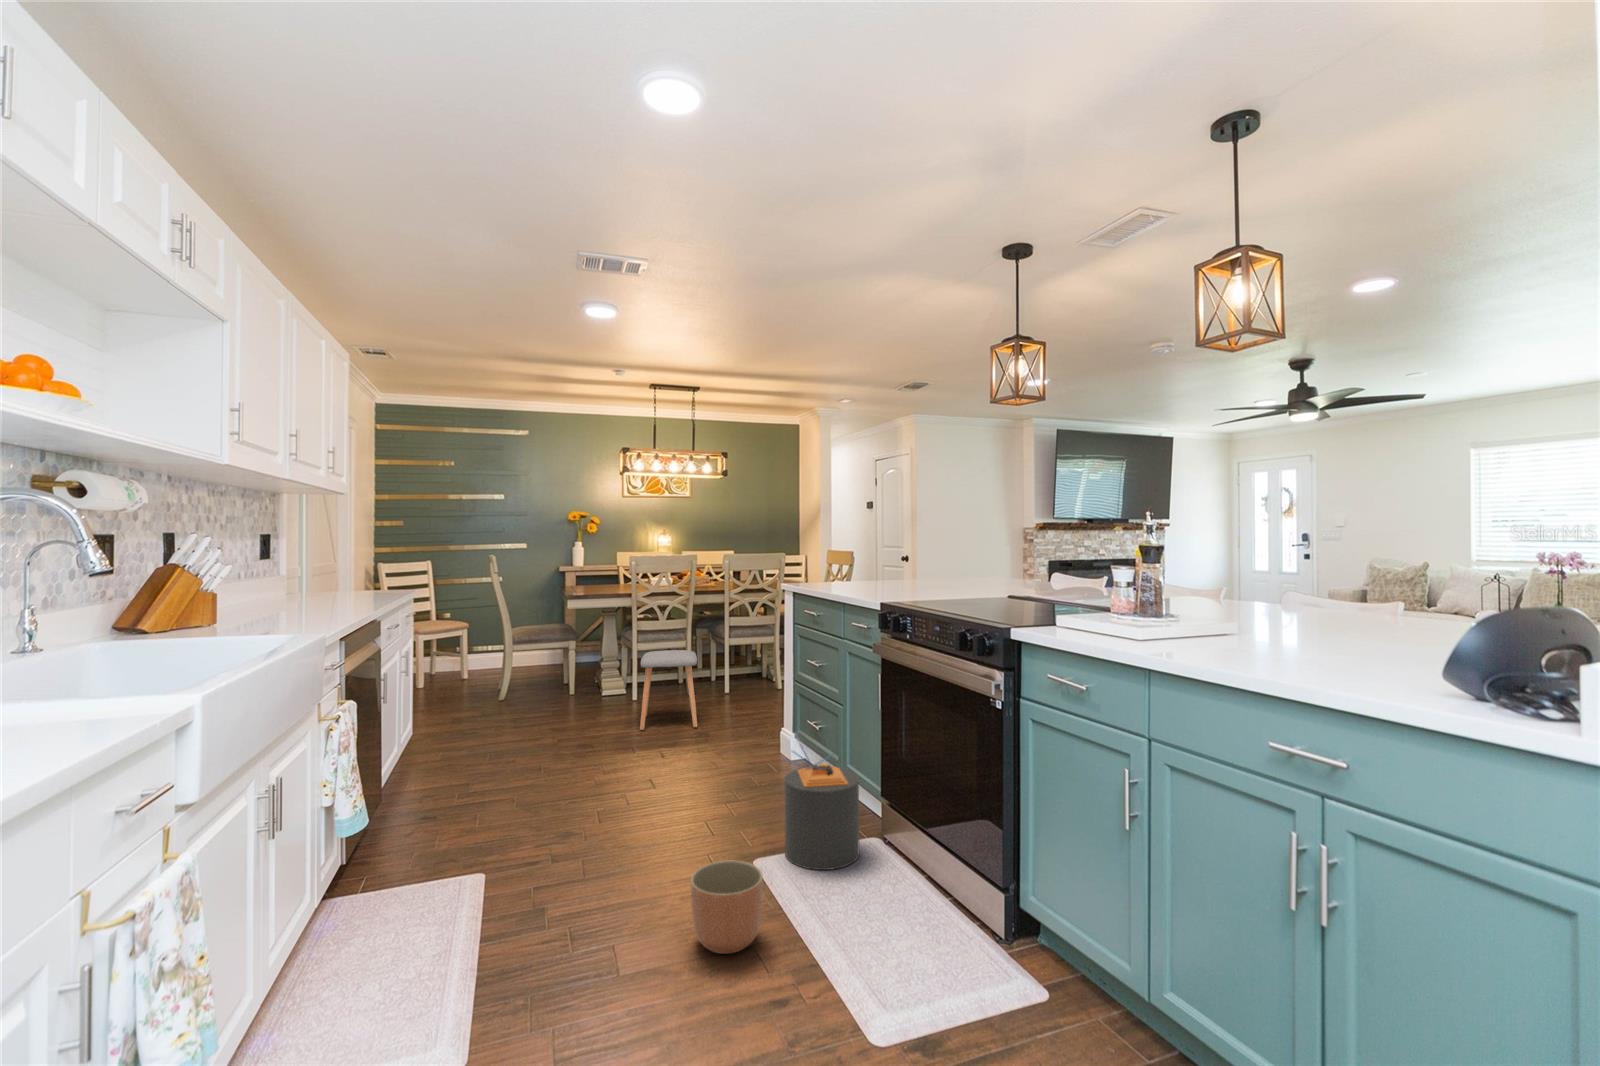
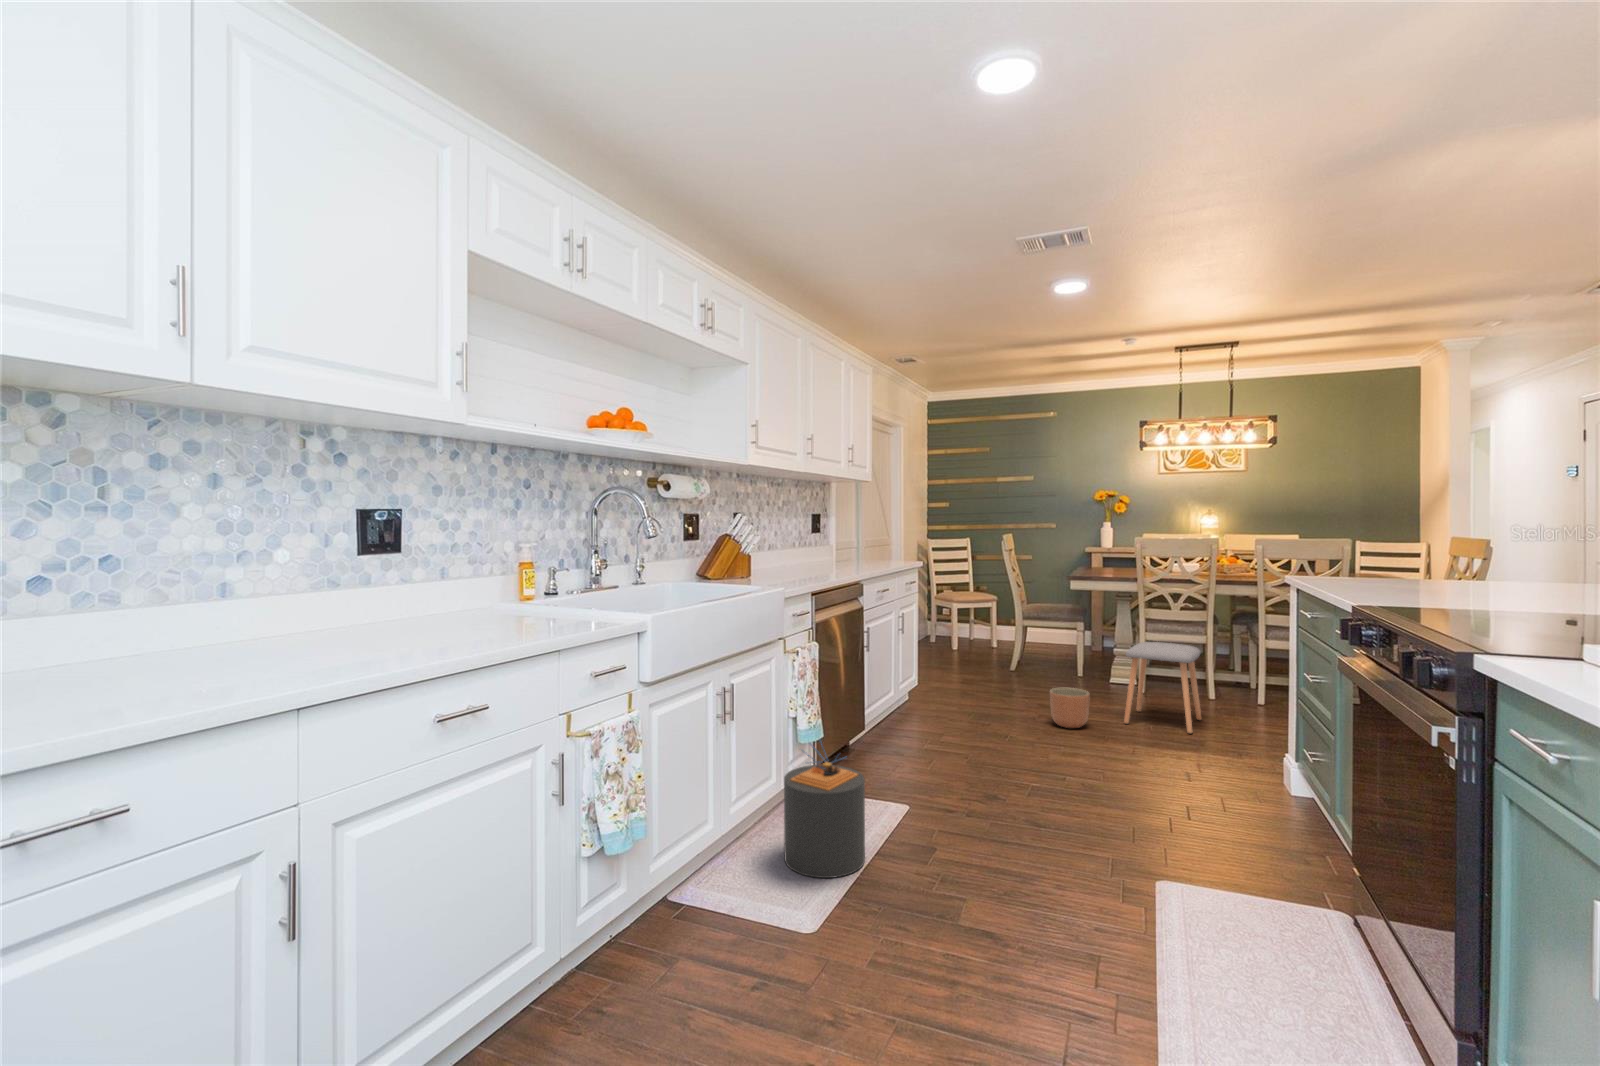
trash can: present [784,744,859,870] -> present [784,740,865,878]
planter: present [691,861,763,954] -> present [1050,688,1090,728]

